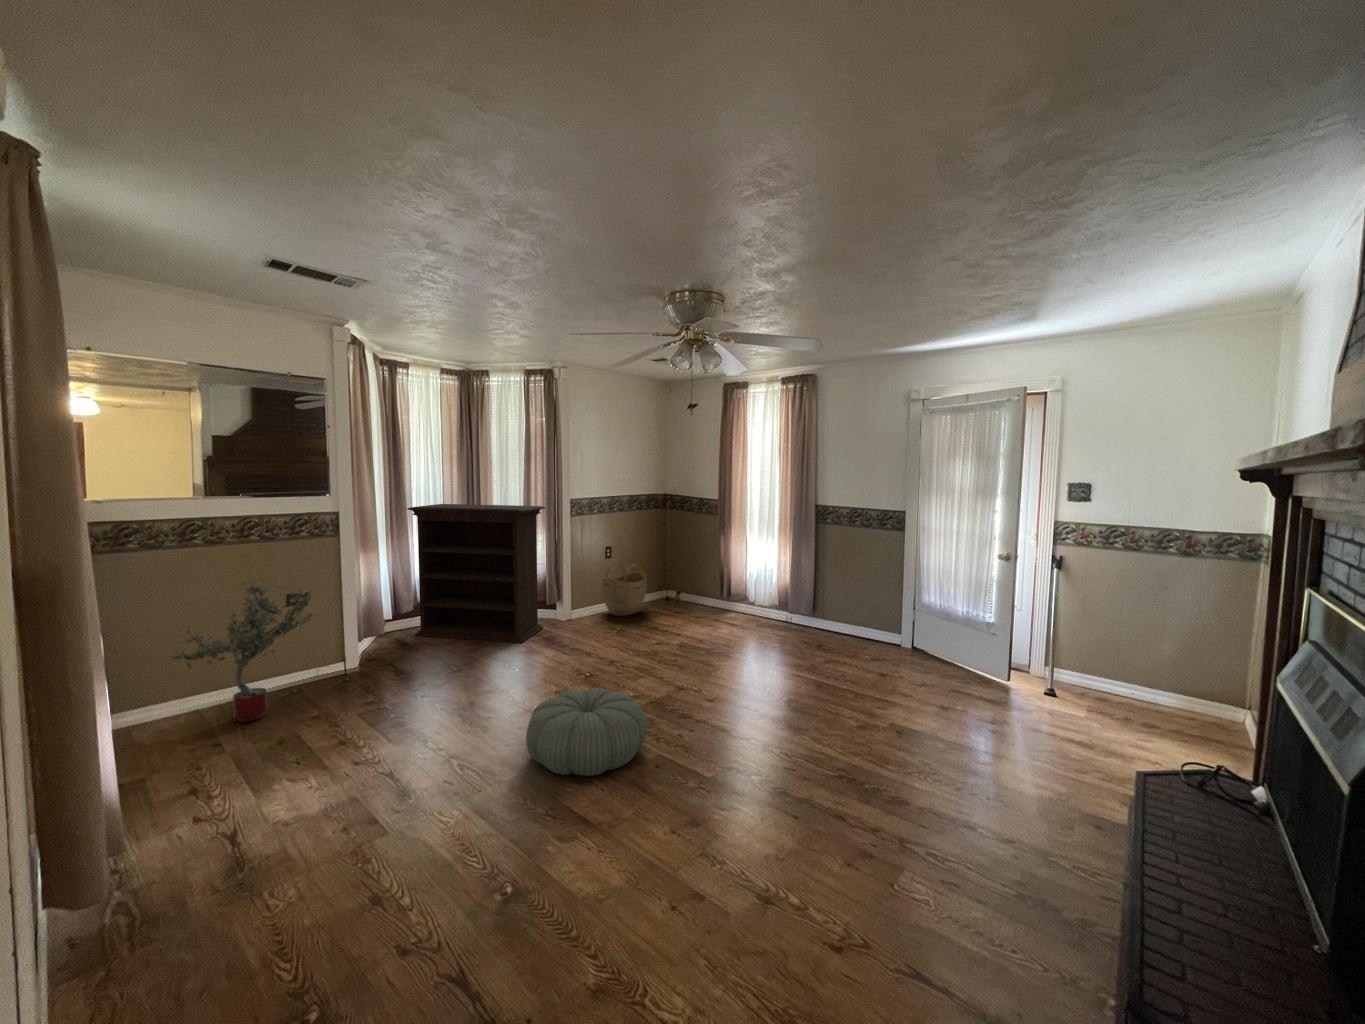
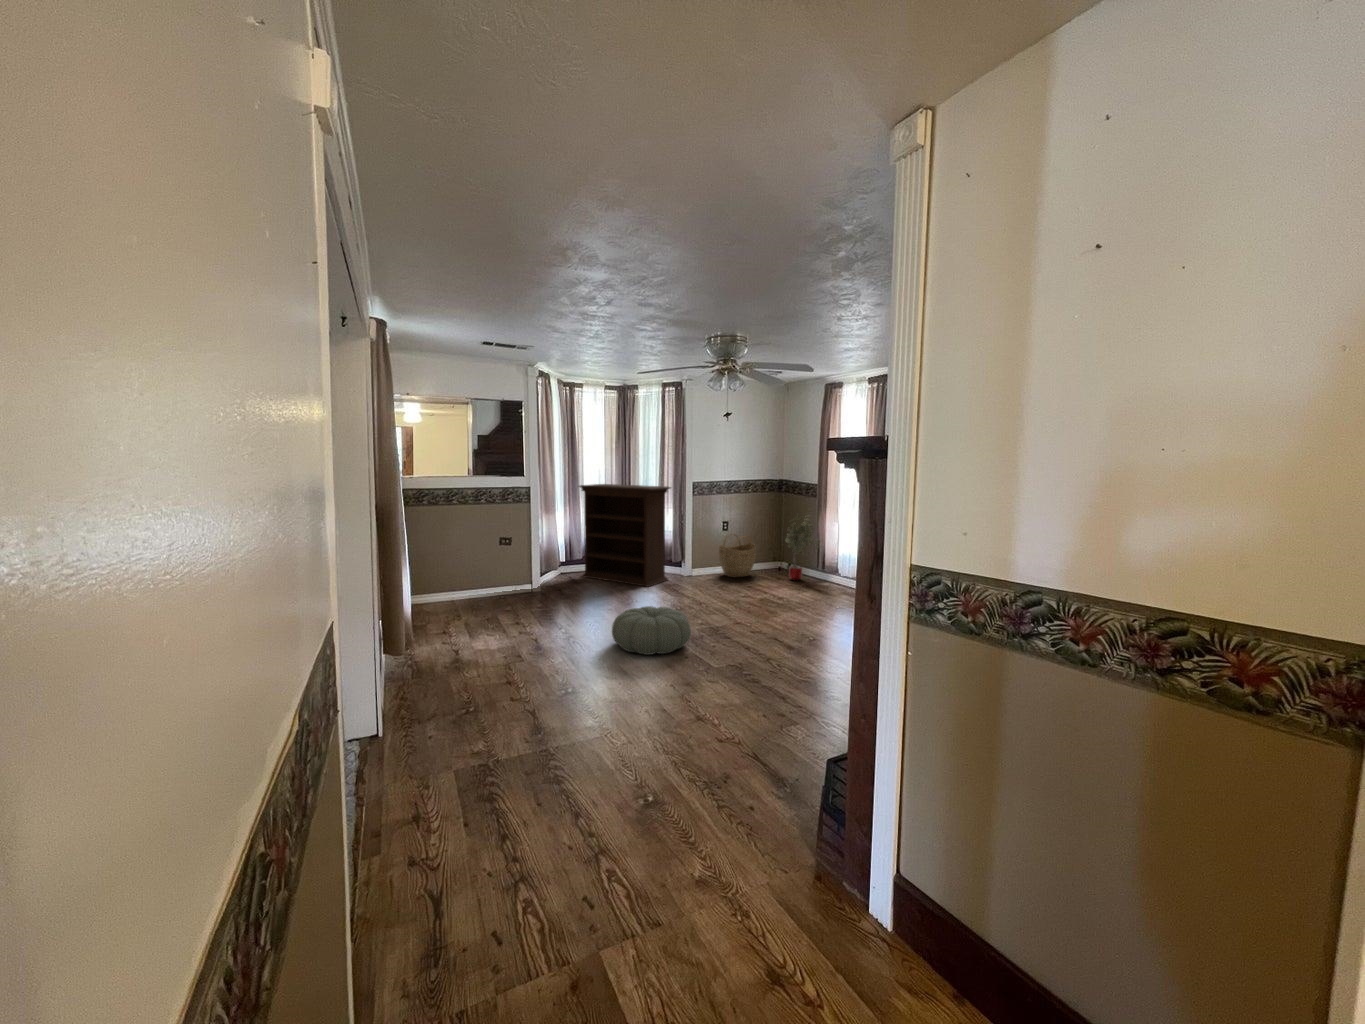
potted tree: present [171,577,312,722] -> present [785,514,820,580]

